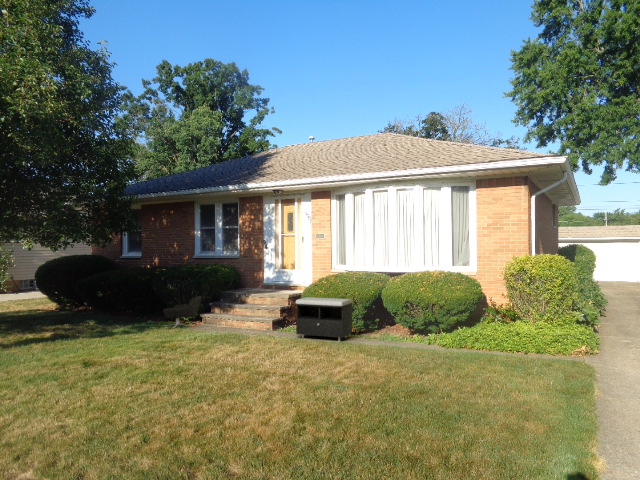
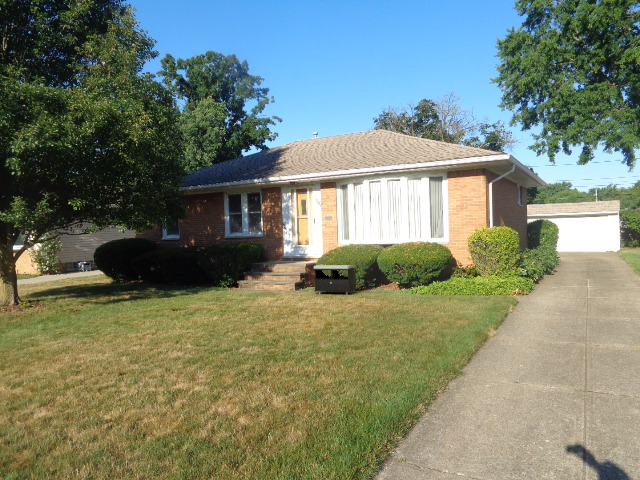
lounge chair: present [163,296,202,328] -> none [209,267,238,292]

